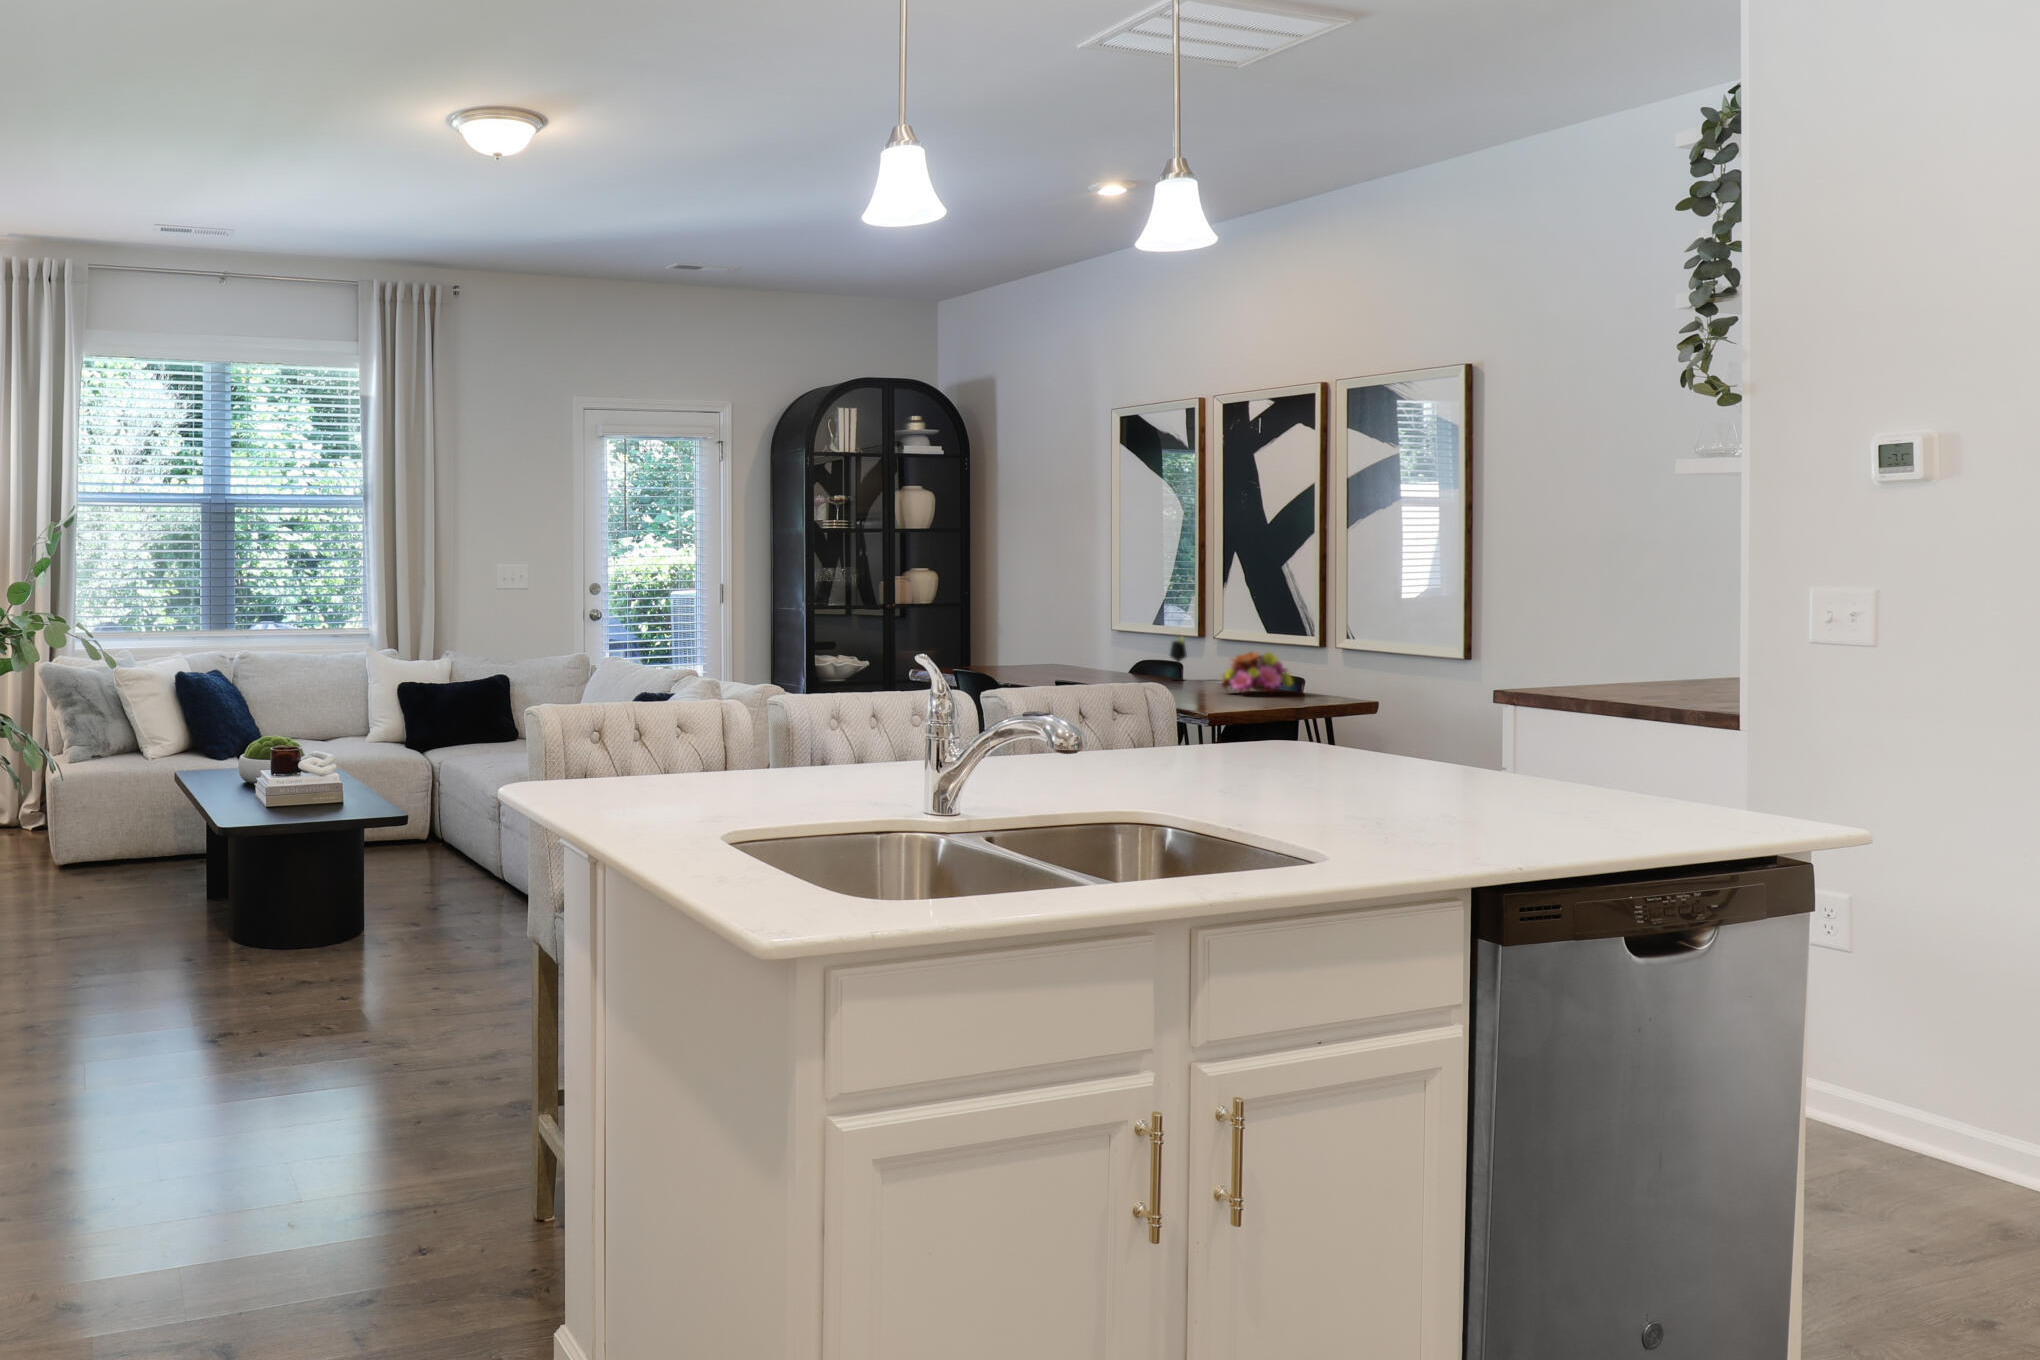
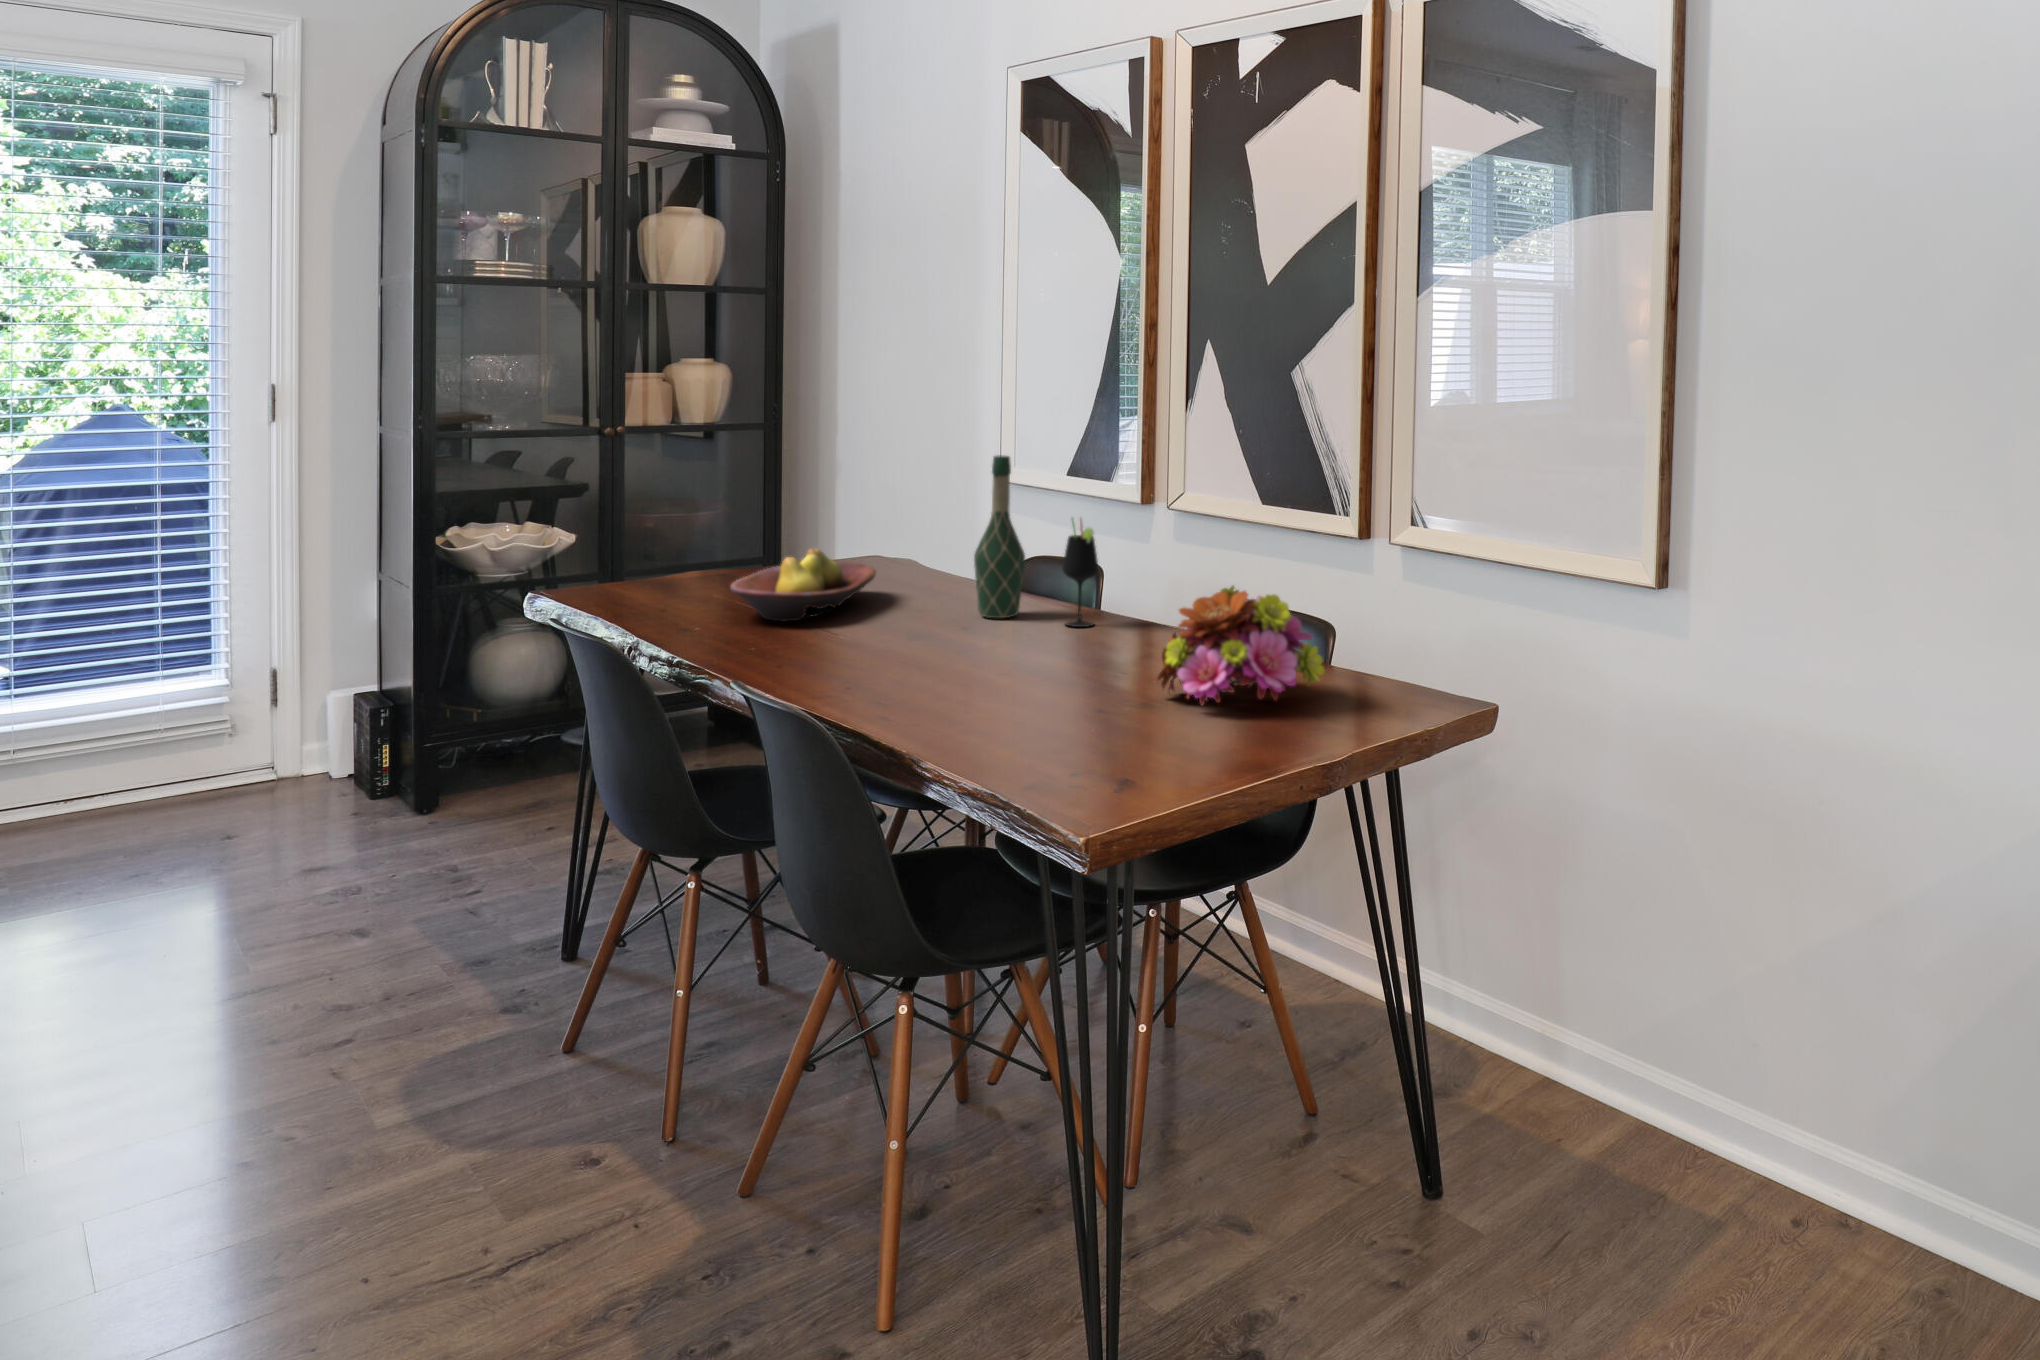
wine bottle: none [1126,607,1150,678] -> present [974,455,1025,618]
fruit bowl: none [1016,651,1075,678] -> present [730,548,876,621]

